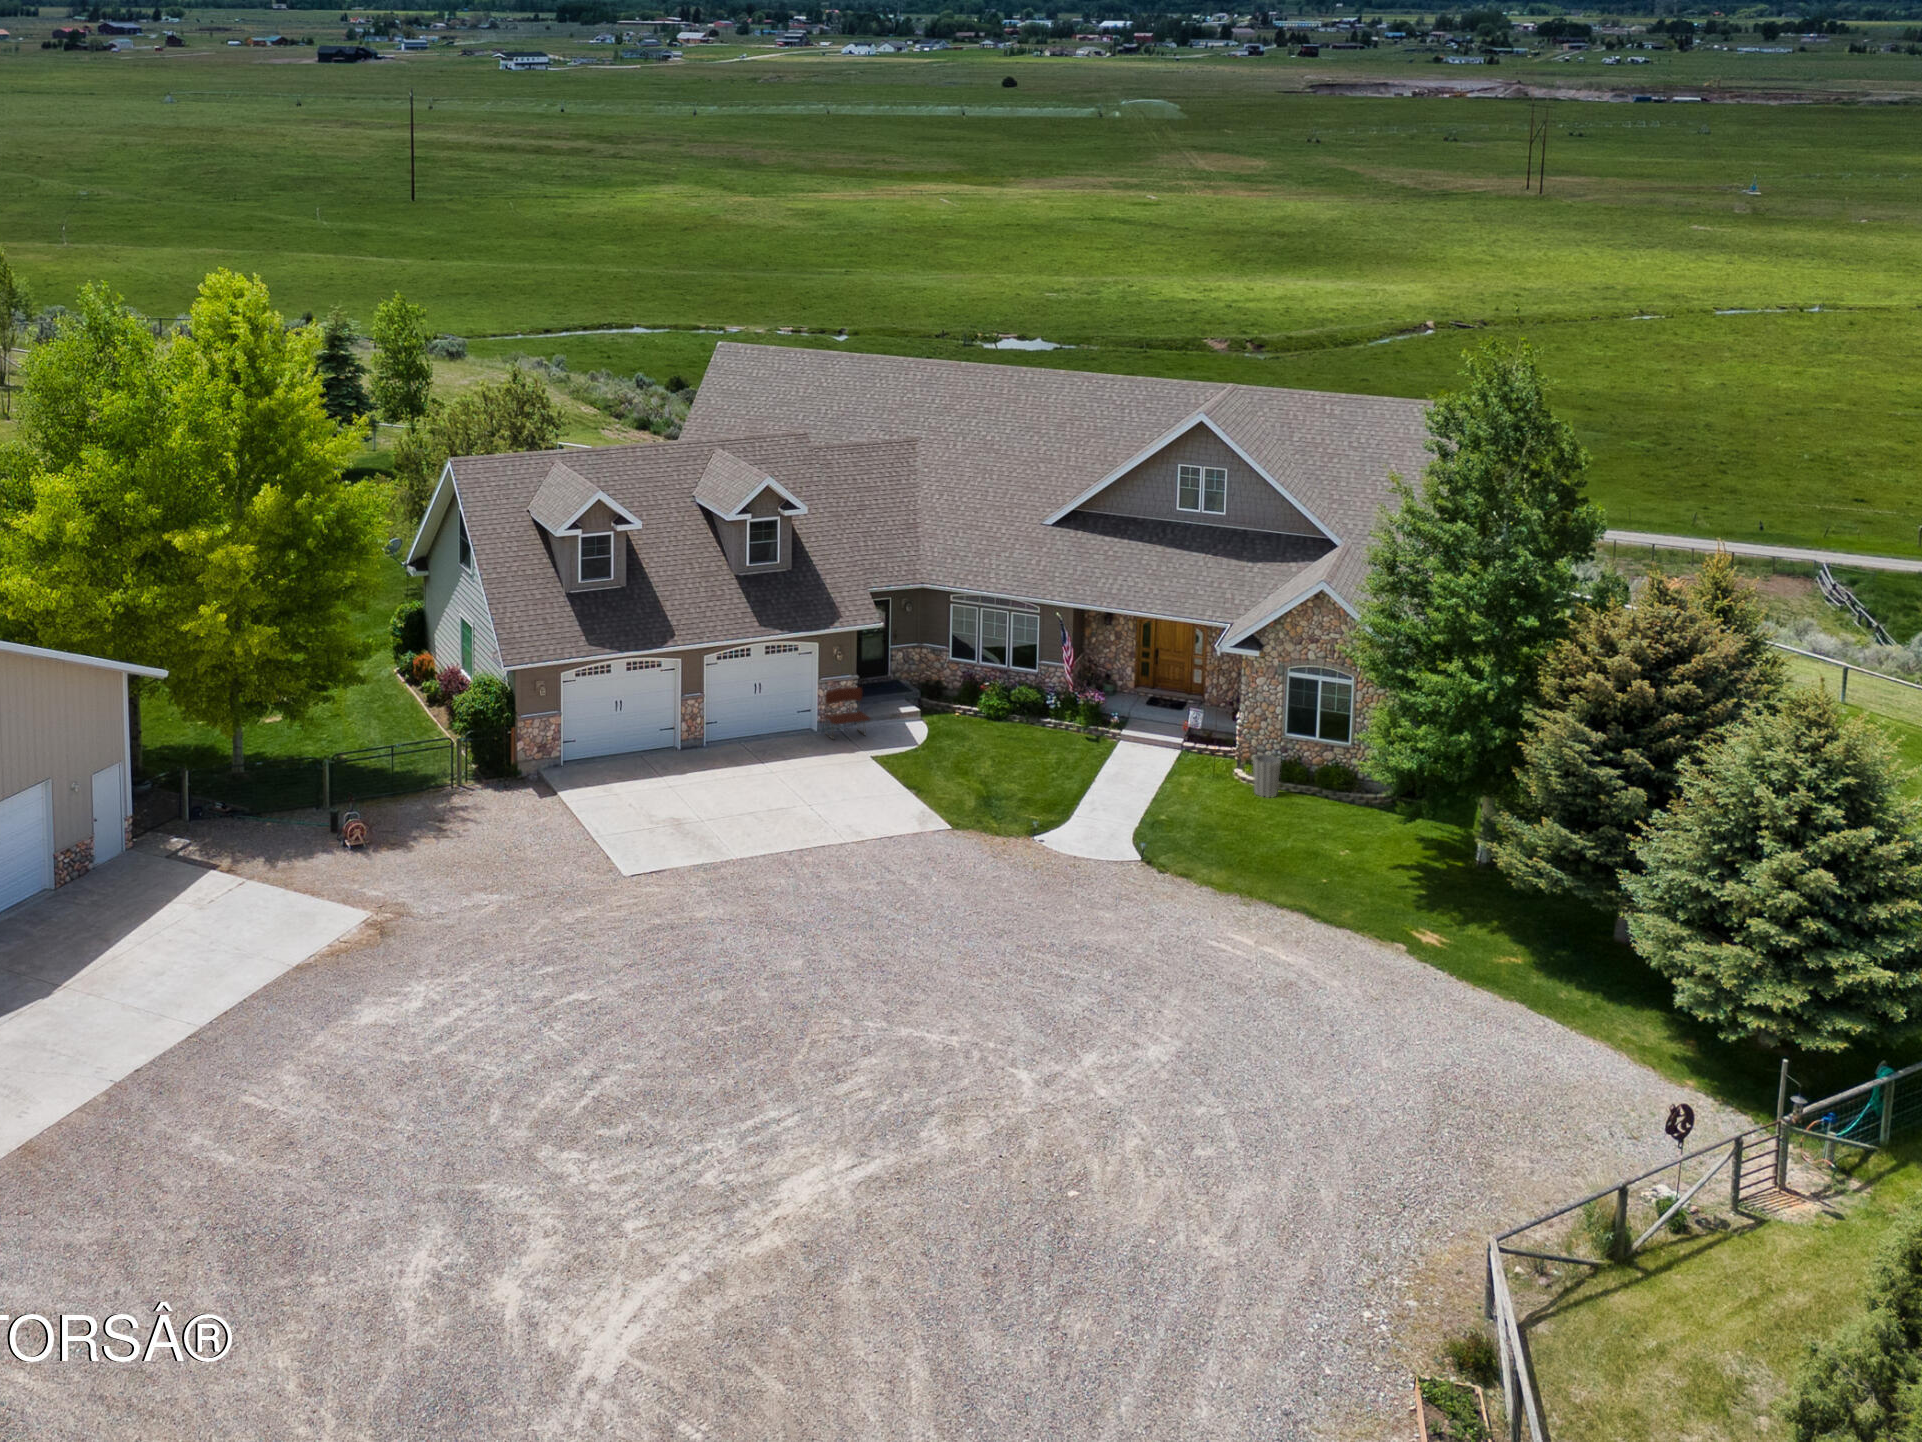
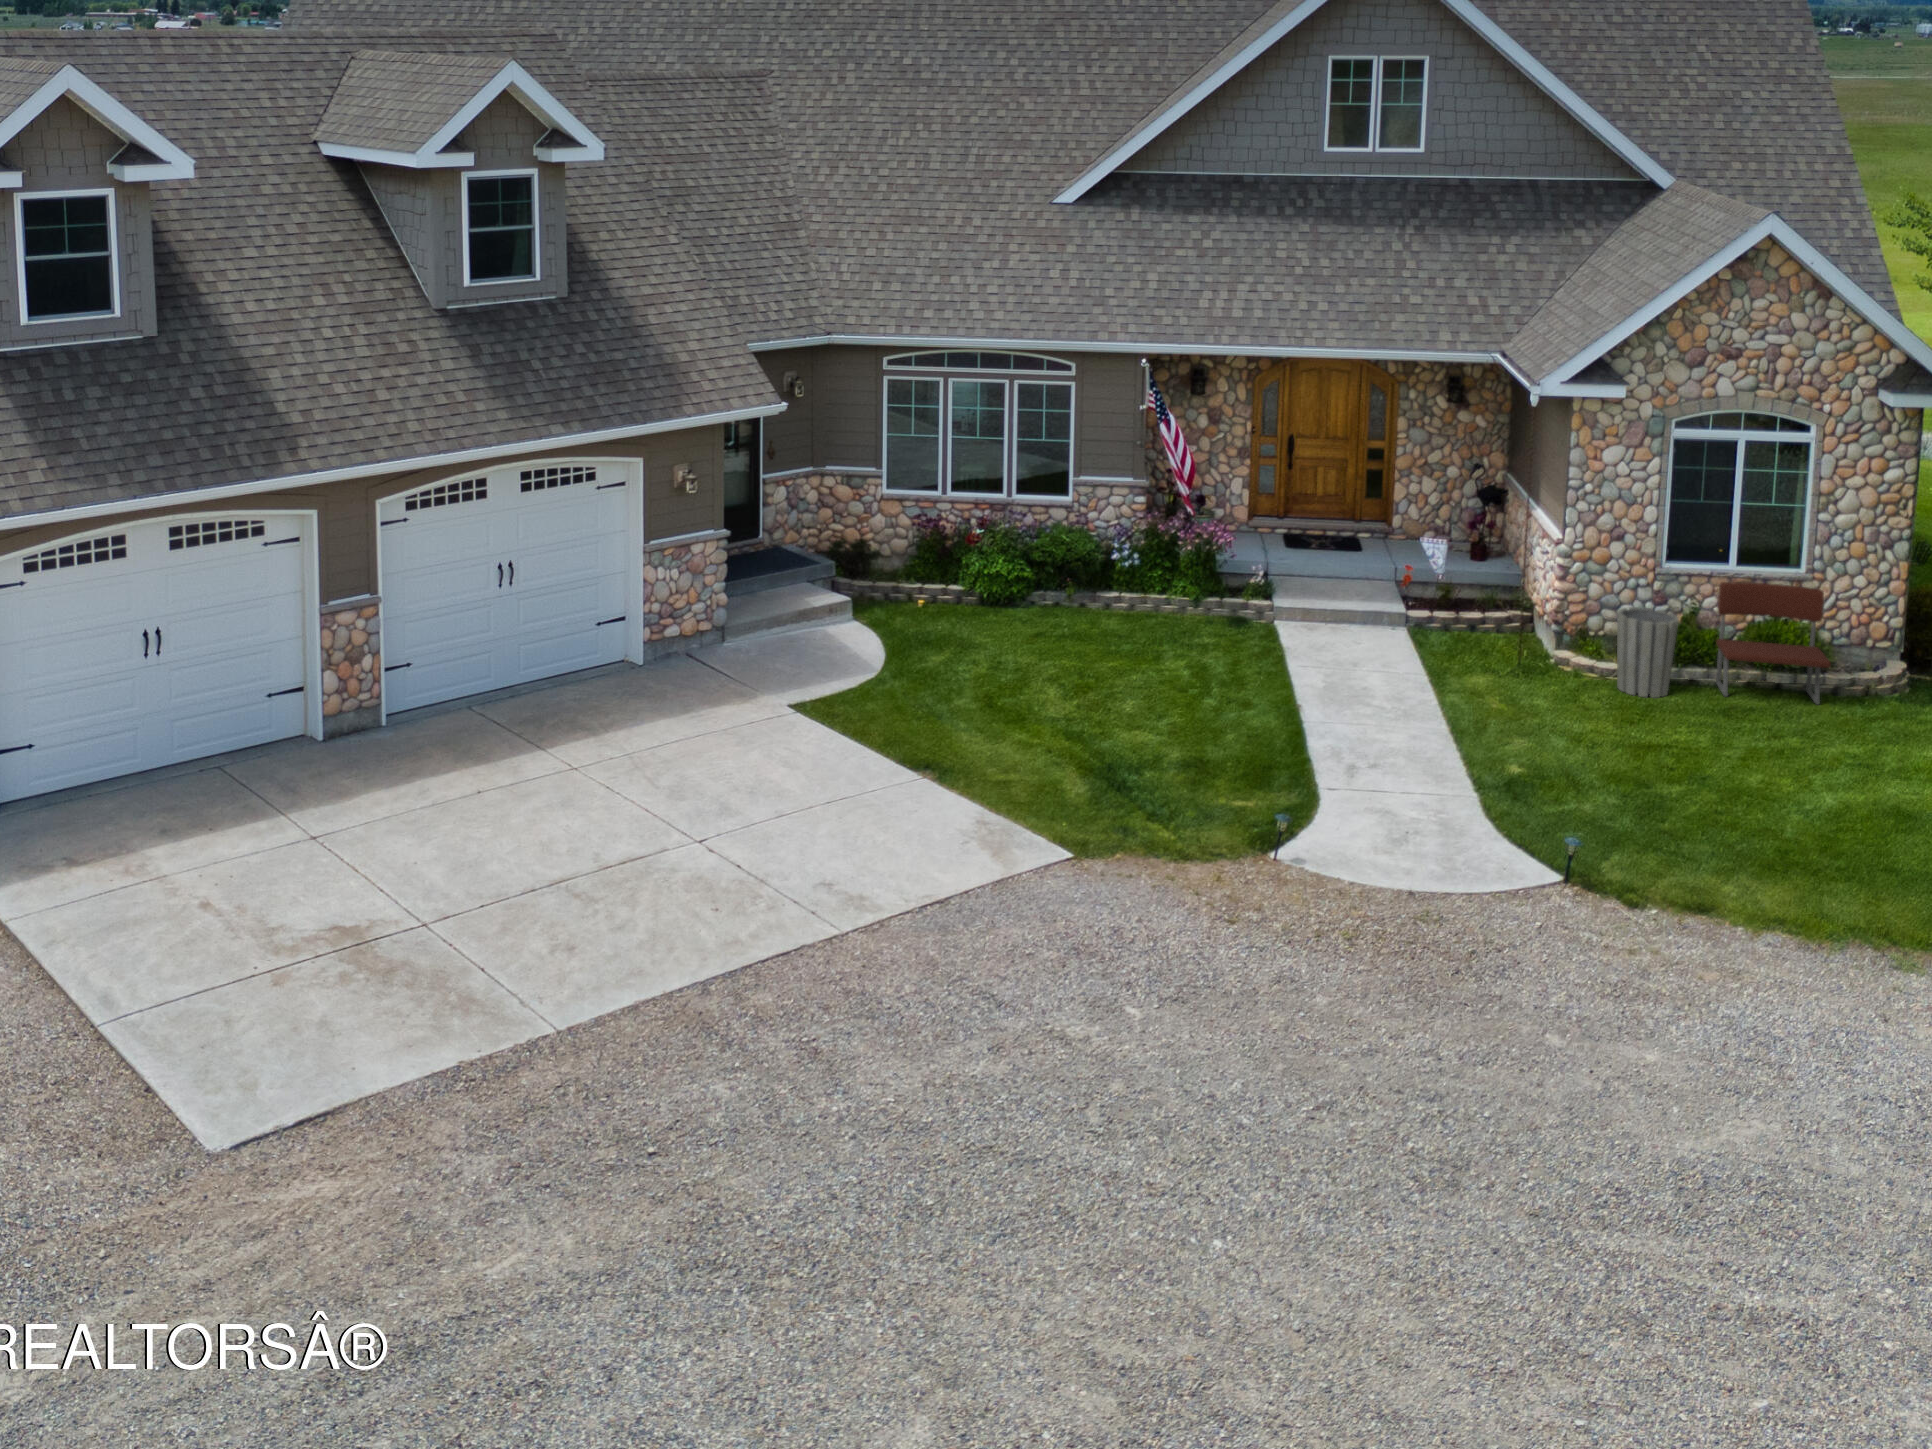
bench: present [825,687,870,739] -> present [1716,582,1831,704]

